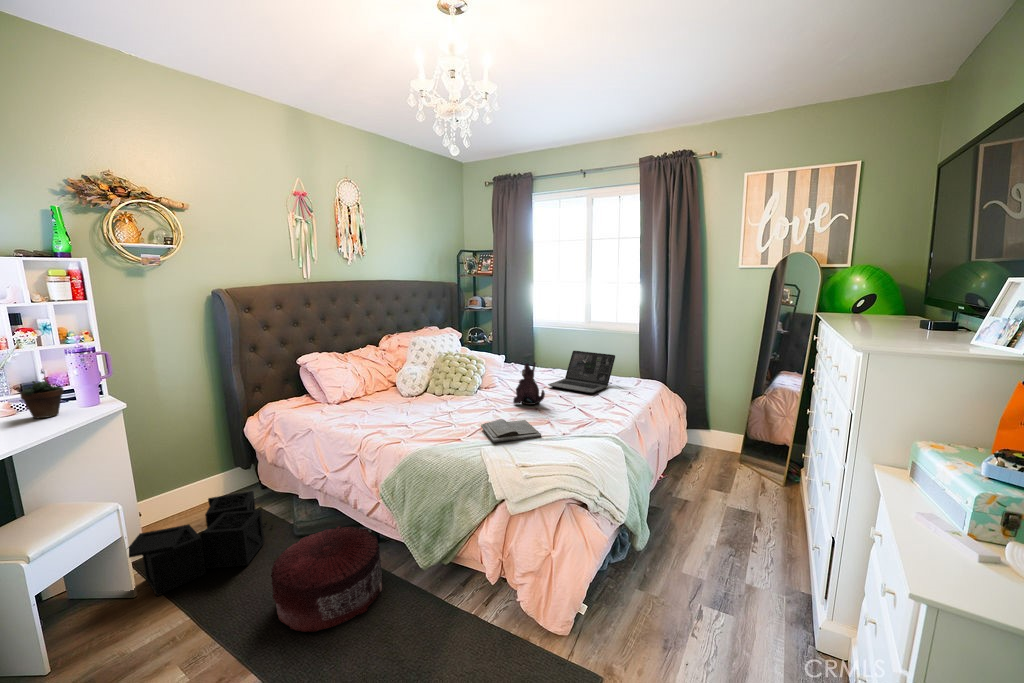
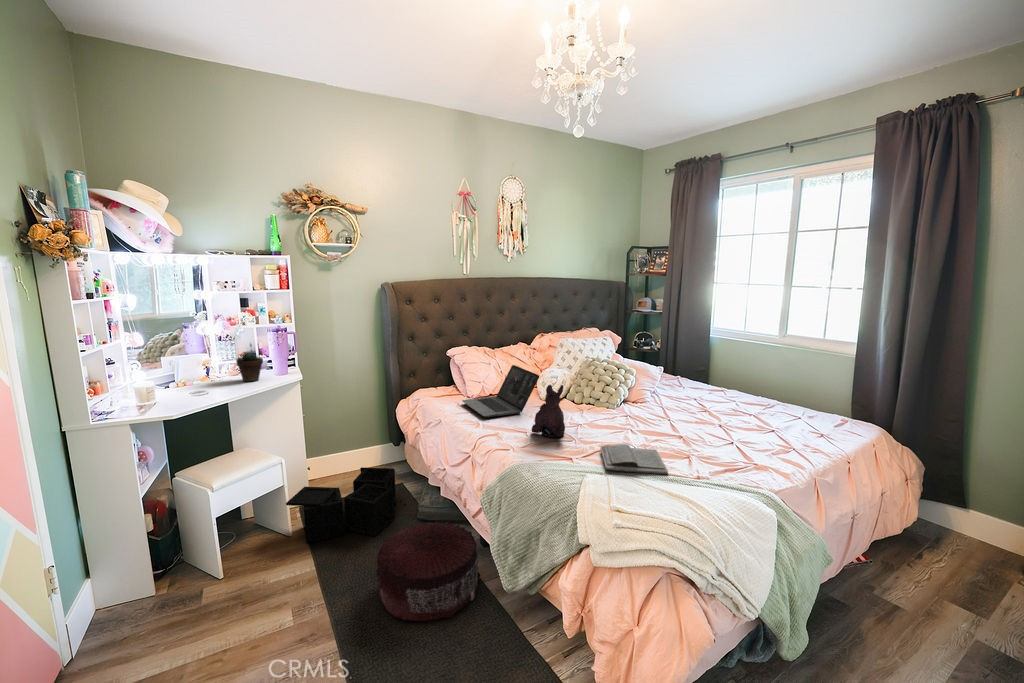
laptop: present [548,351,615,393] -> present [462,365,539,418]
plush toy: present [513,362,545,405] -> present [532,385,565,438]

